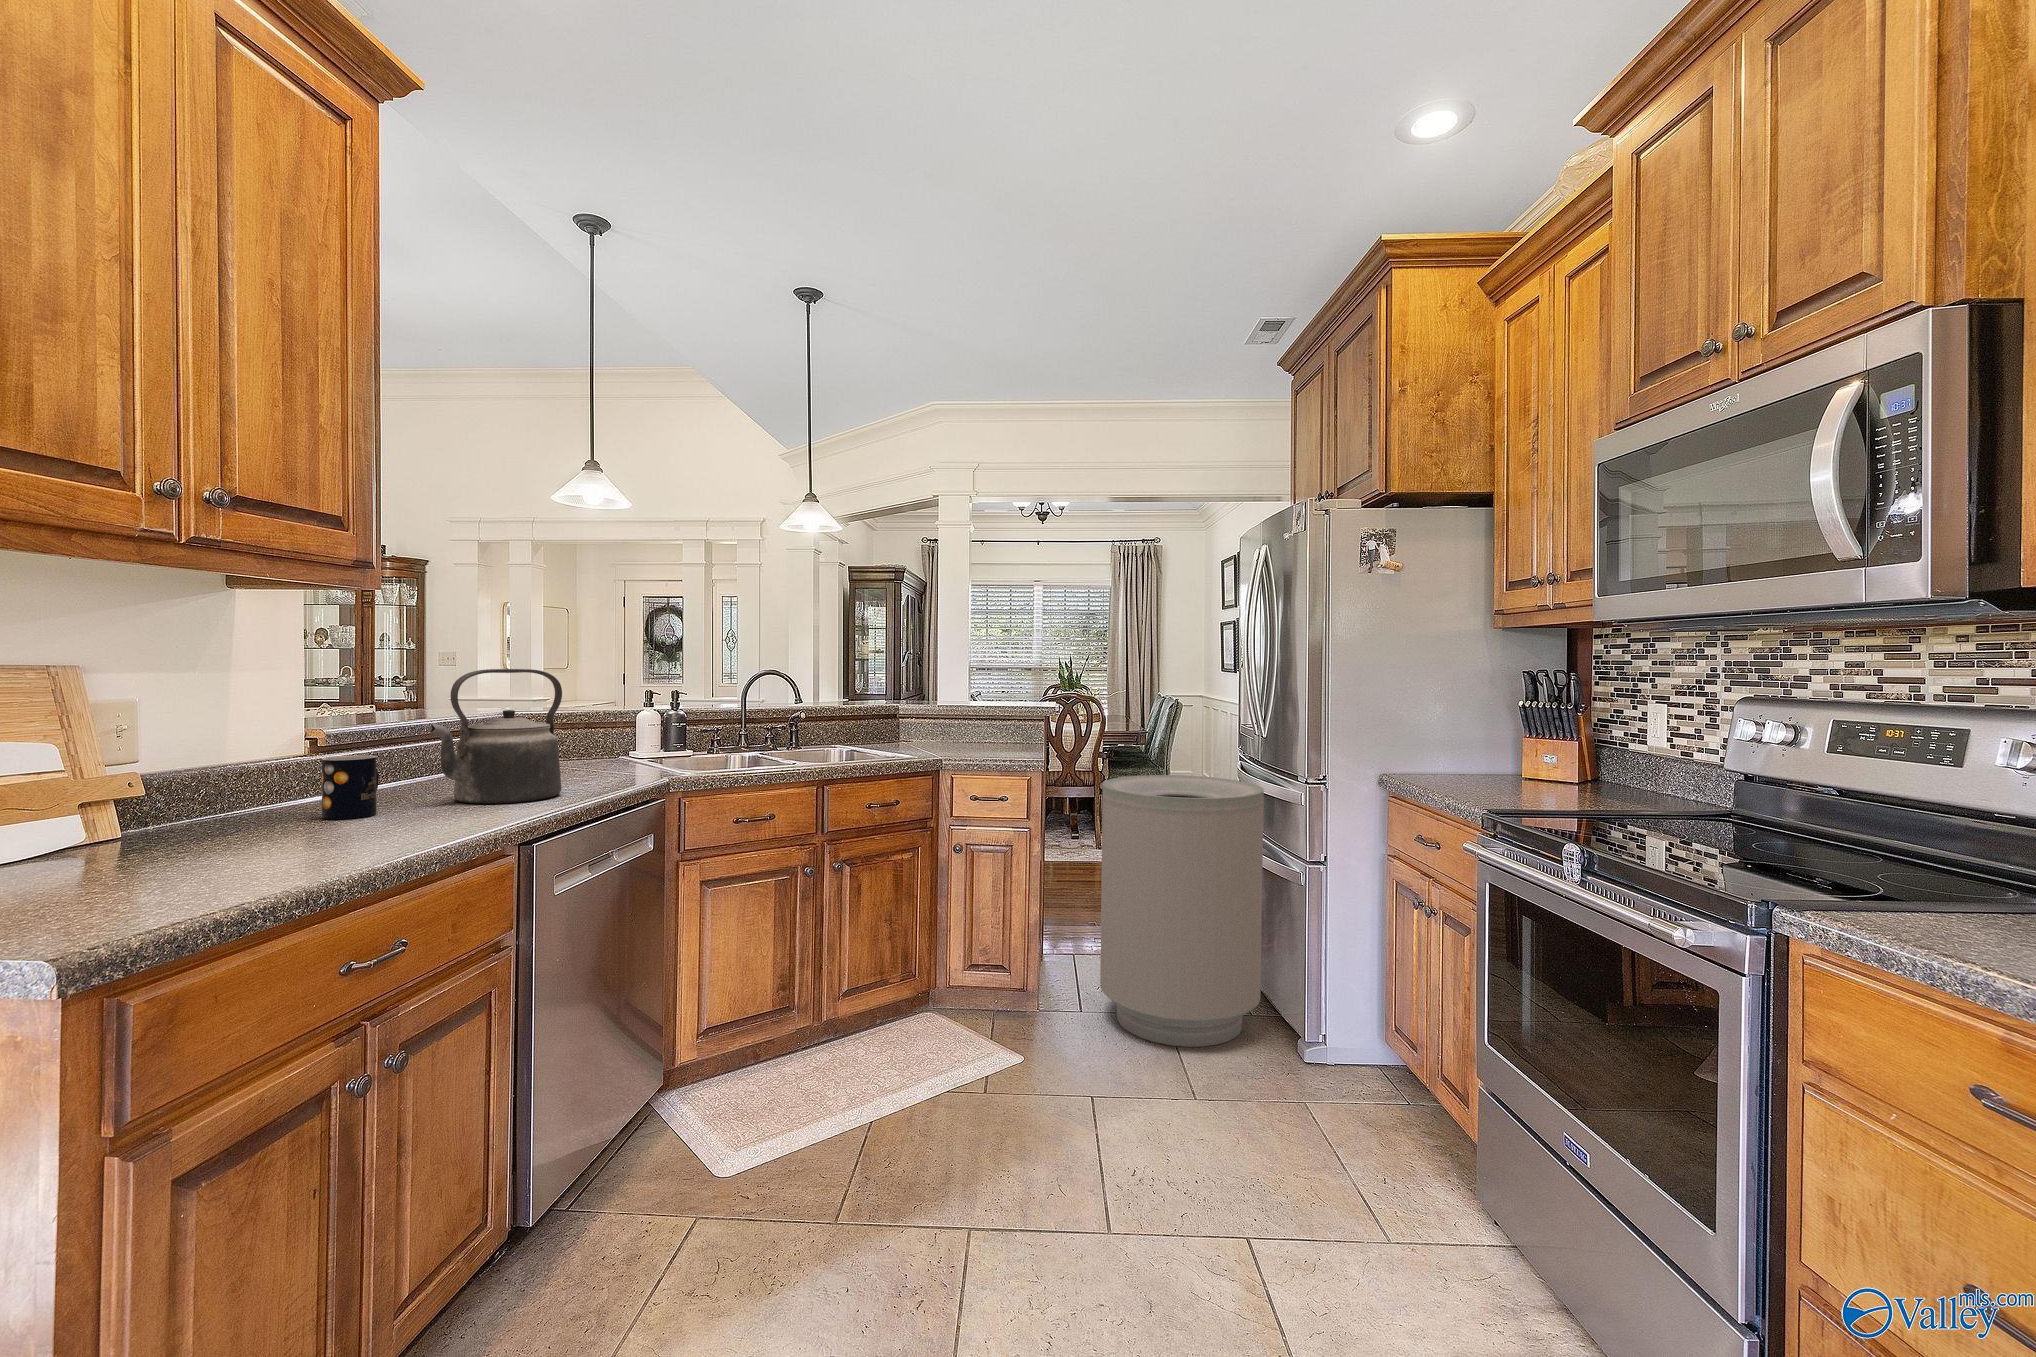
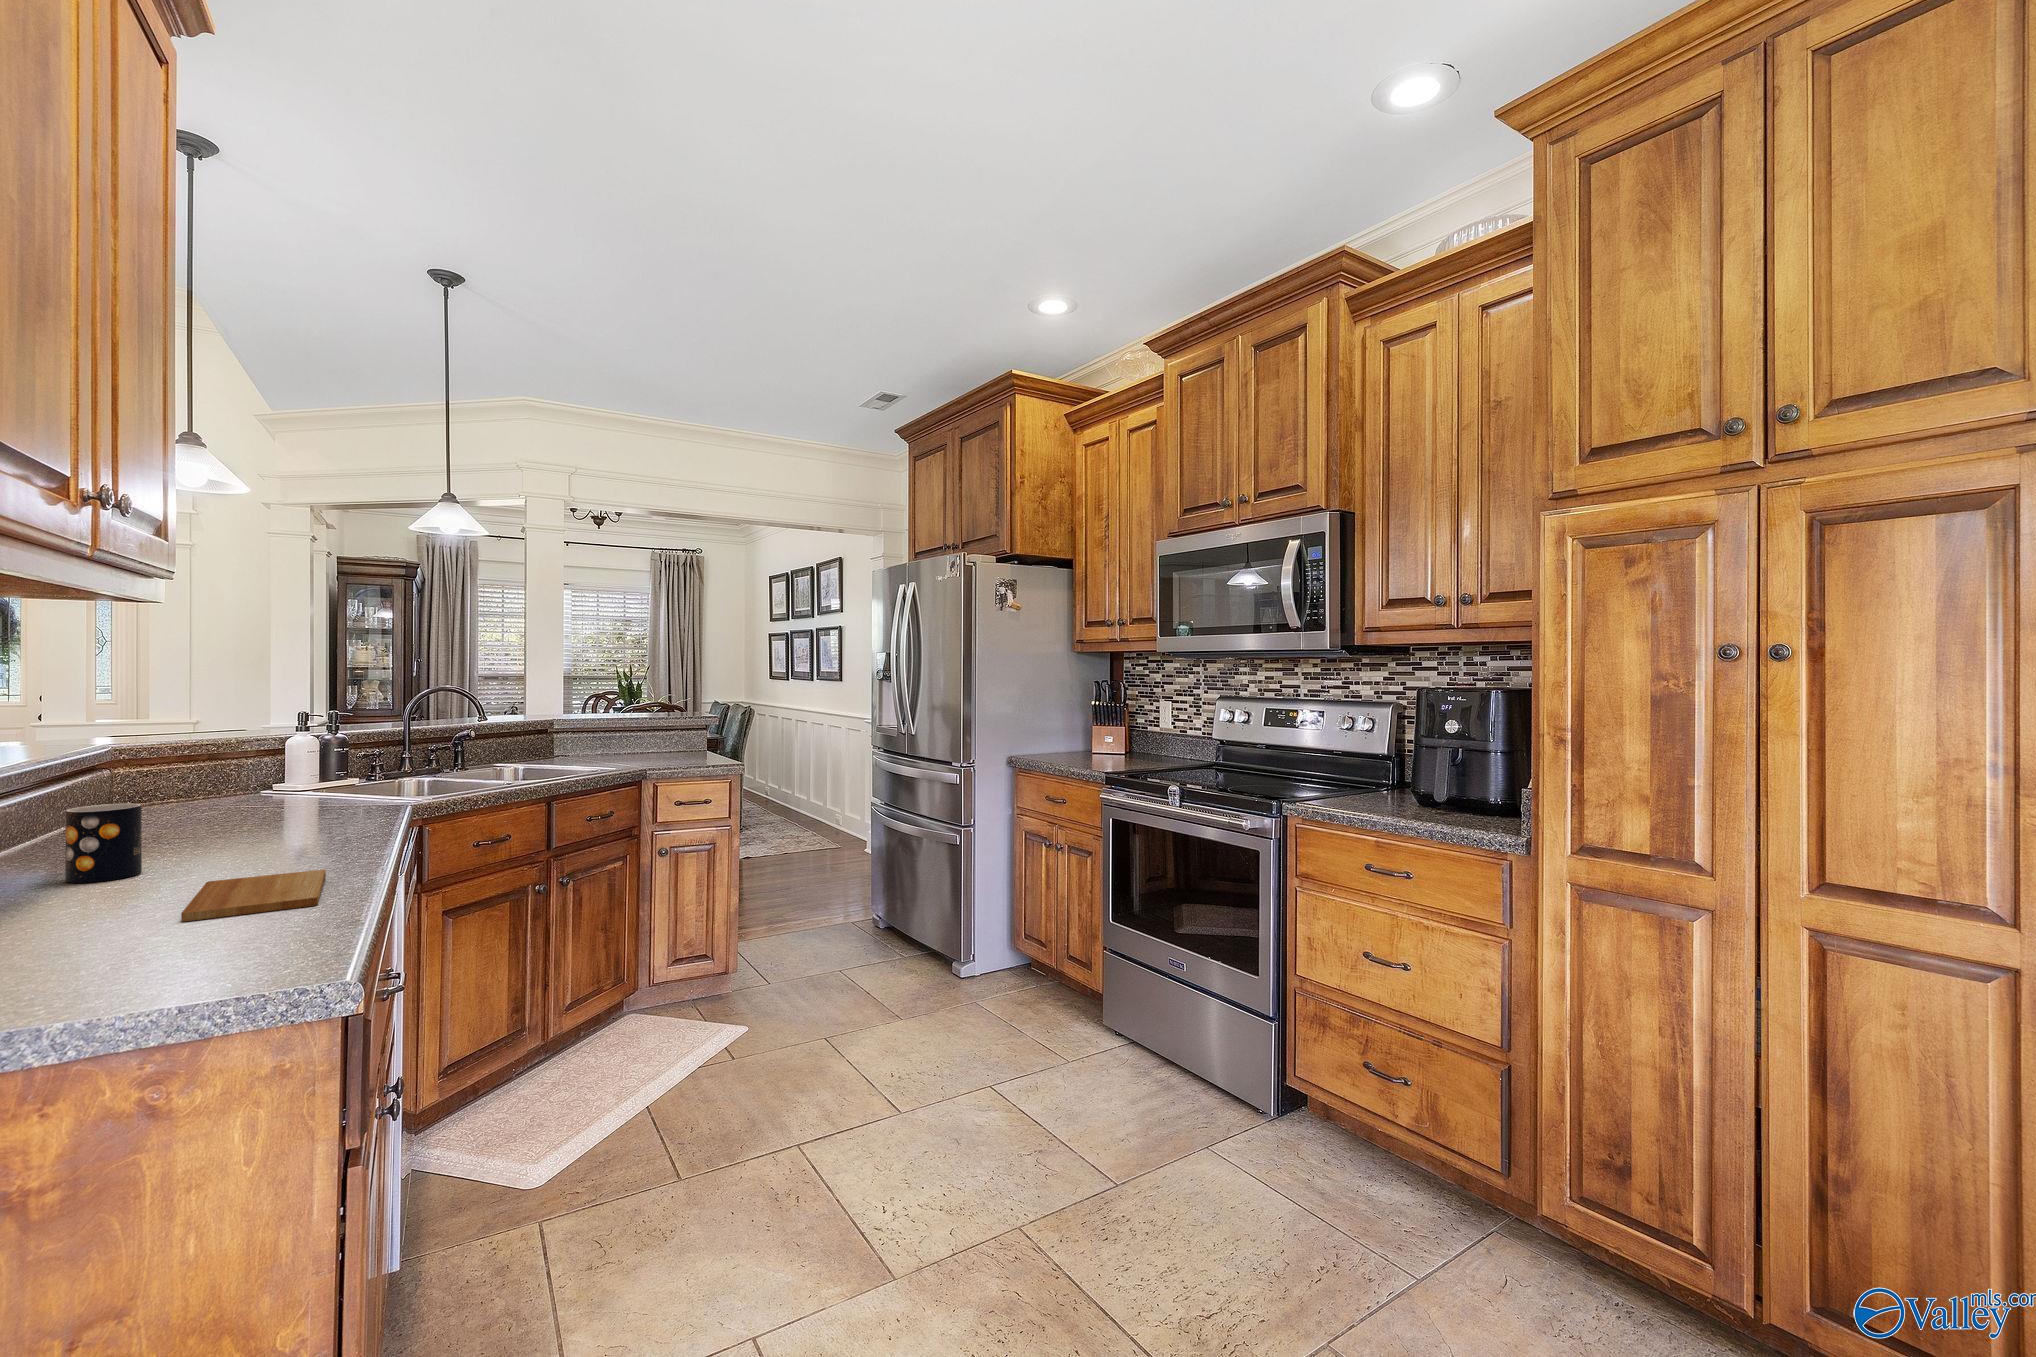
kettle: present [430,669,562,804] -> none [182,696,327,850]
trash can: present [1100,775,1264,1047] -> none [789,770,923,989]
cutting board: none [239,830,425,866] -> present [181,870,326,922]

